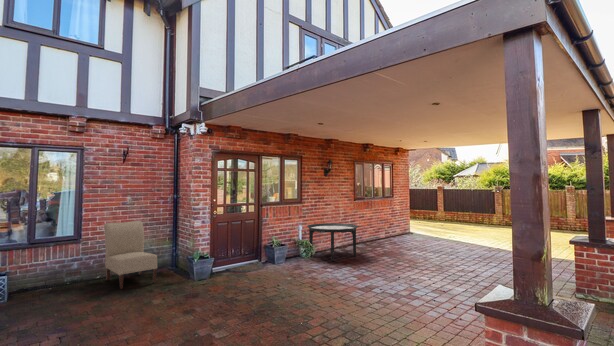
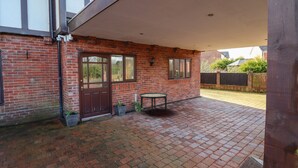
chair: present [104,221,157,289] -> none [16,93,46,133]

